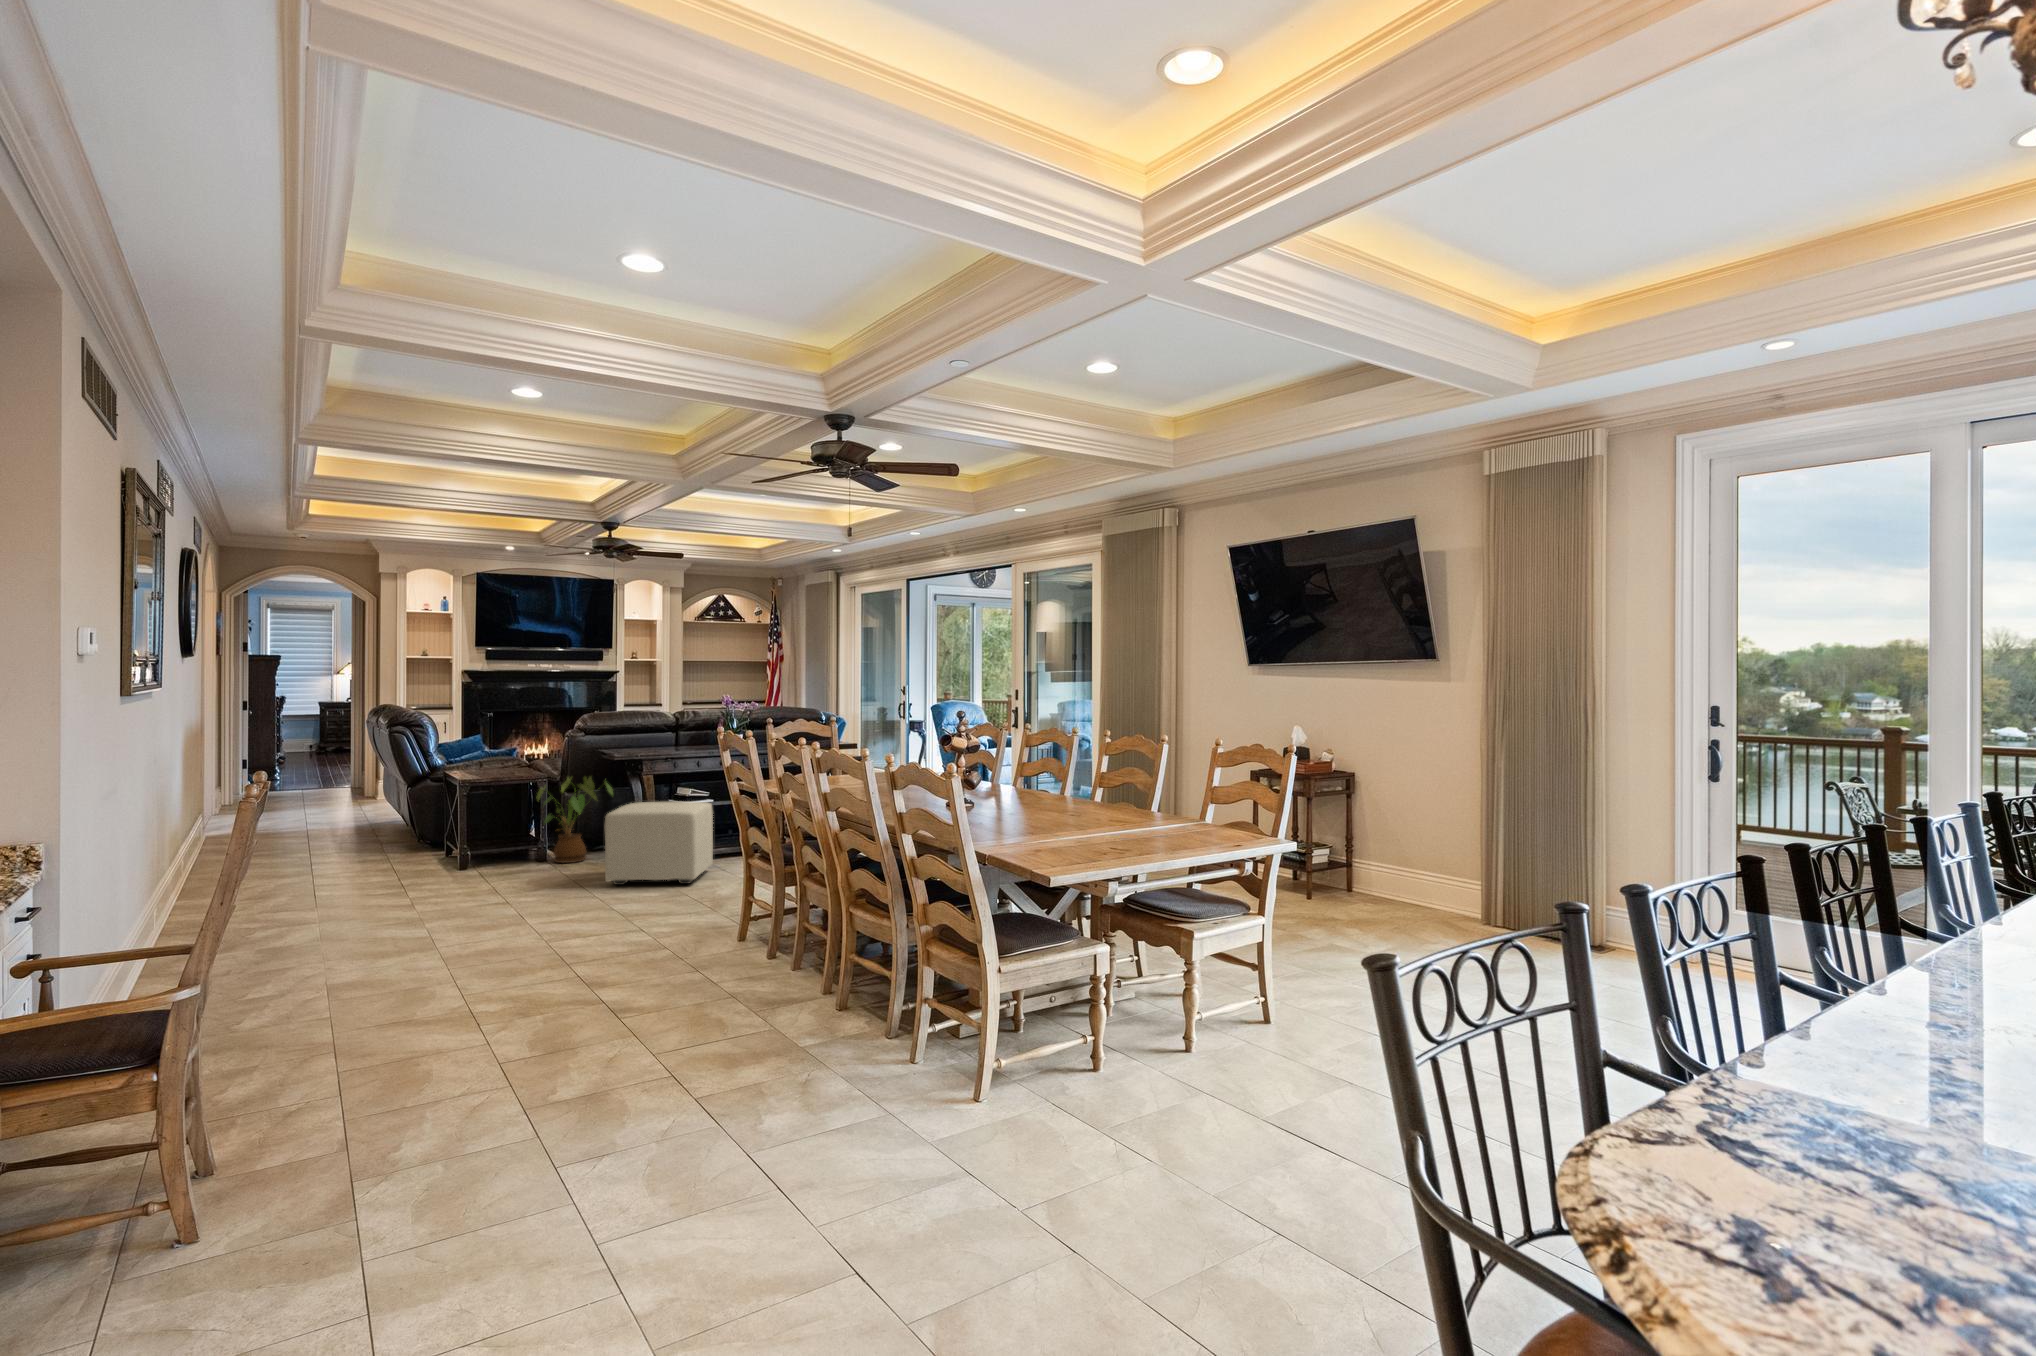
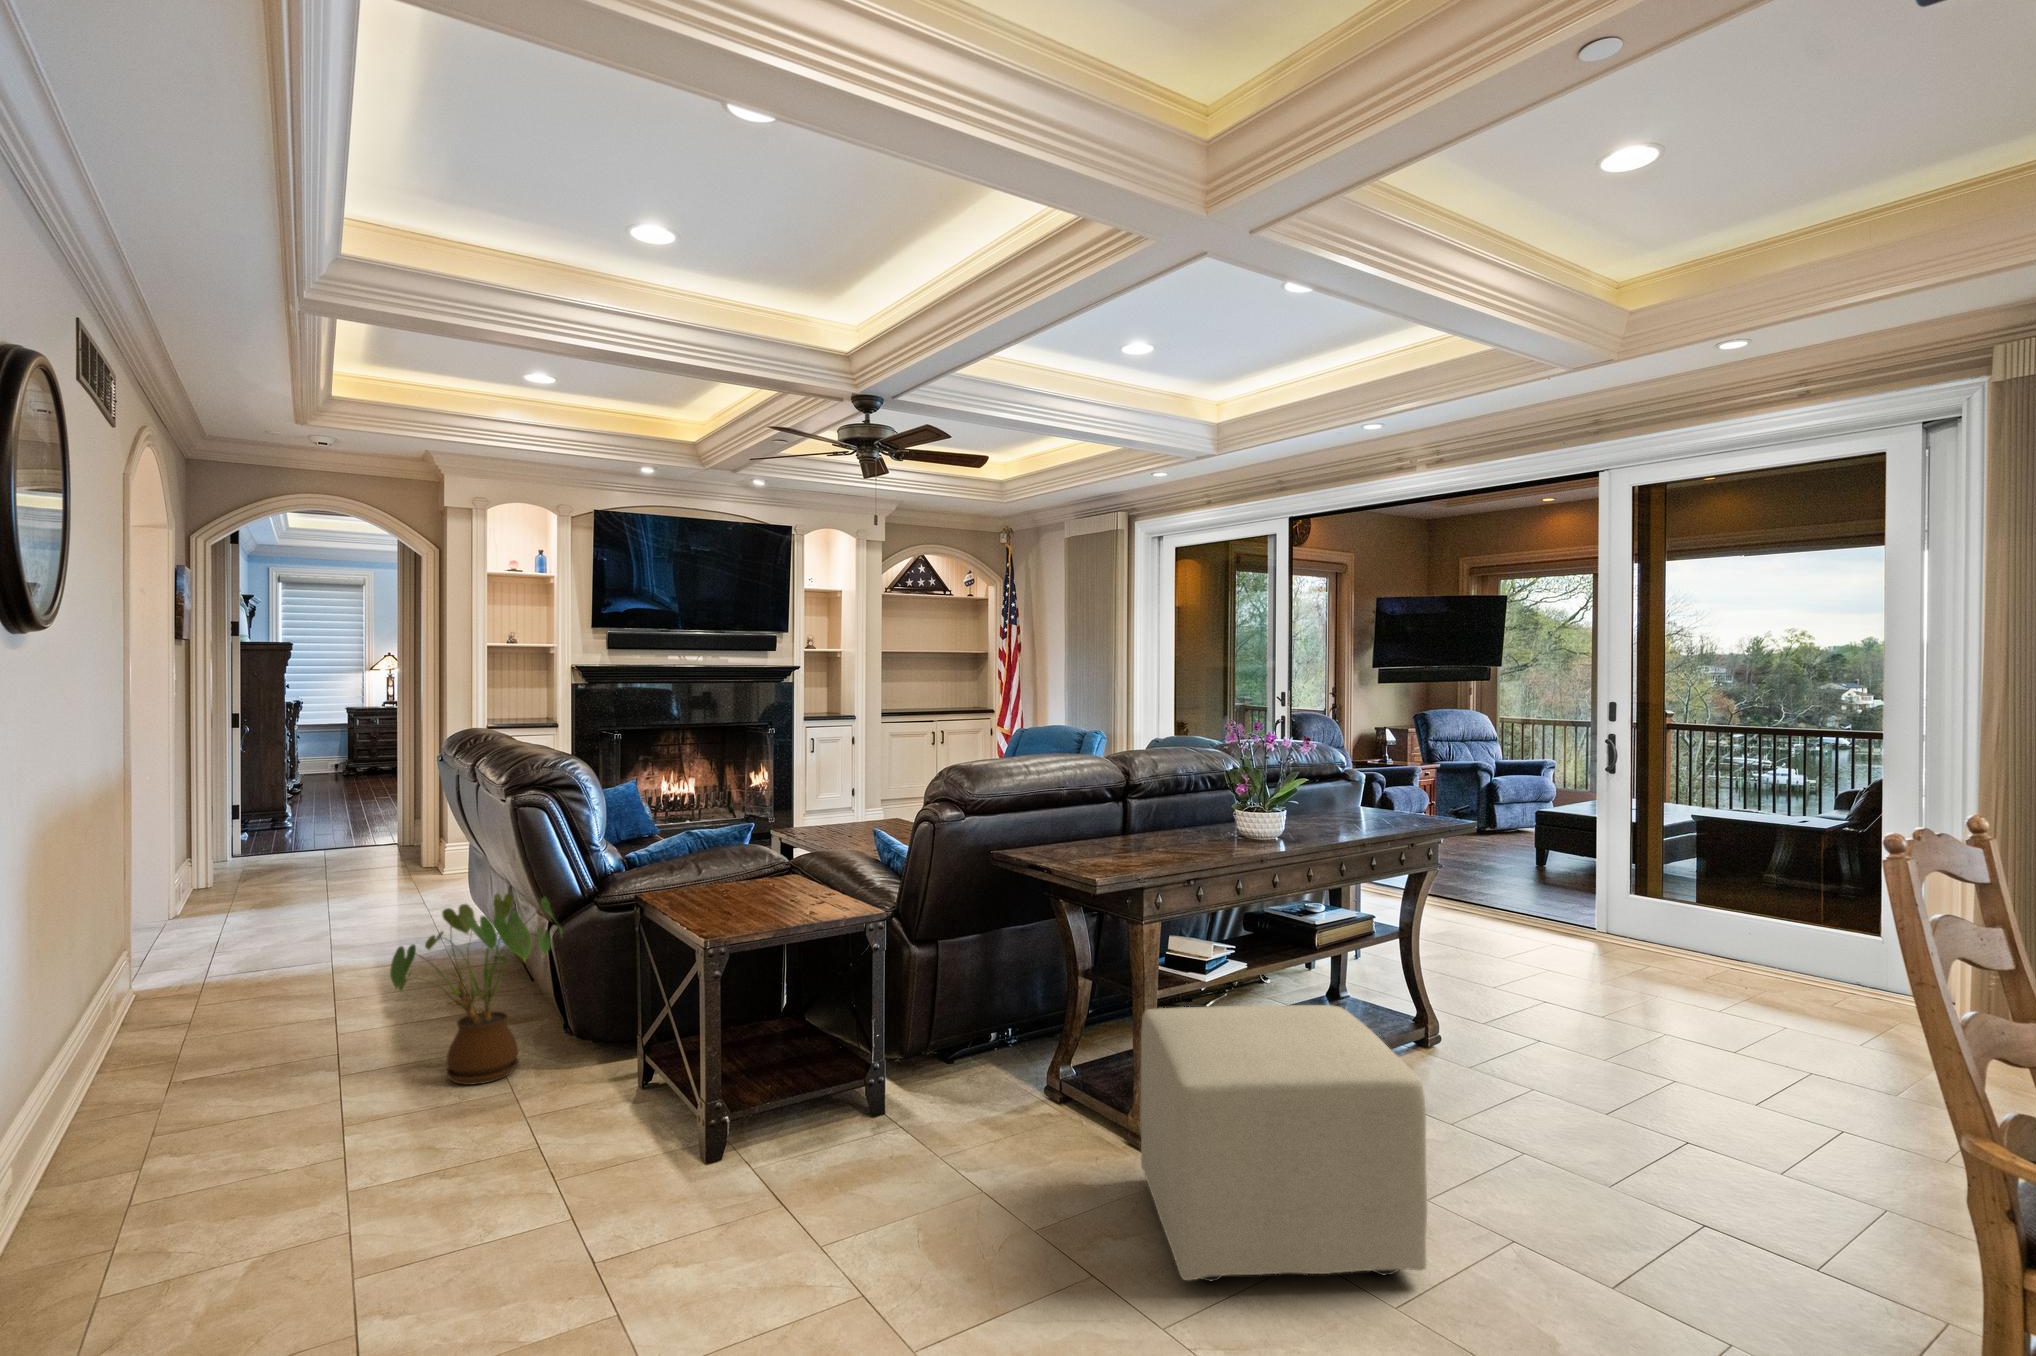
house plant: present [536,777,613,863] -> present [390,894,562,1085]

